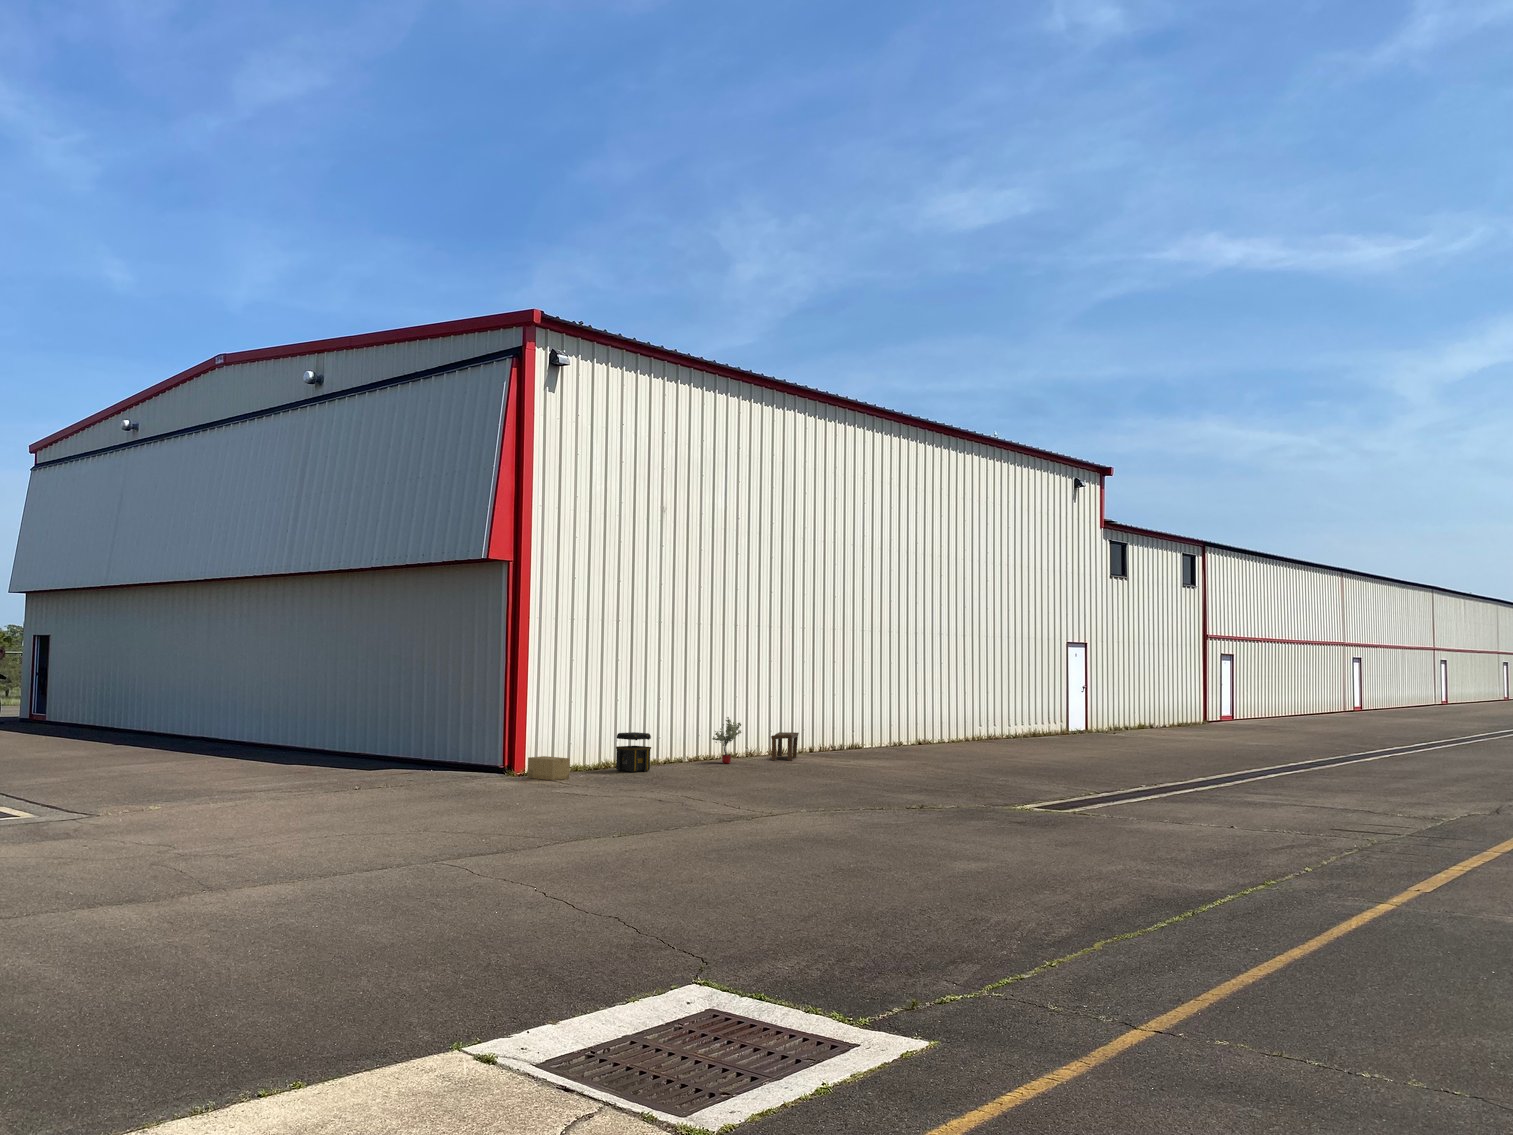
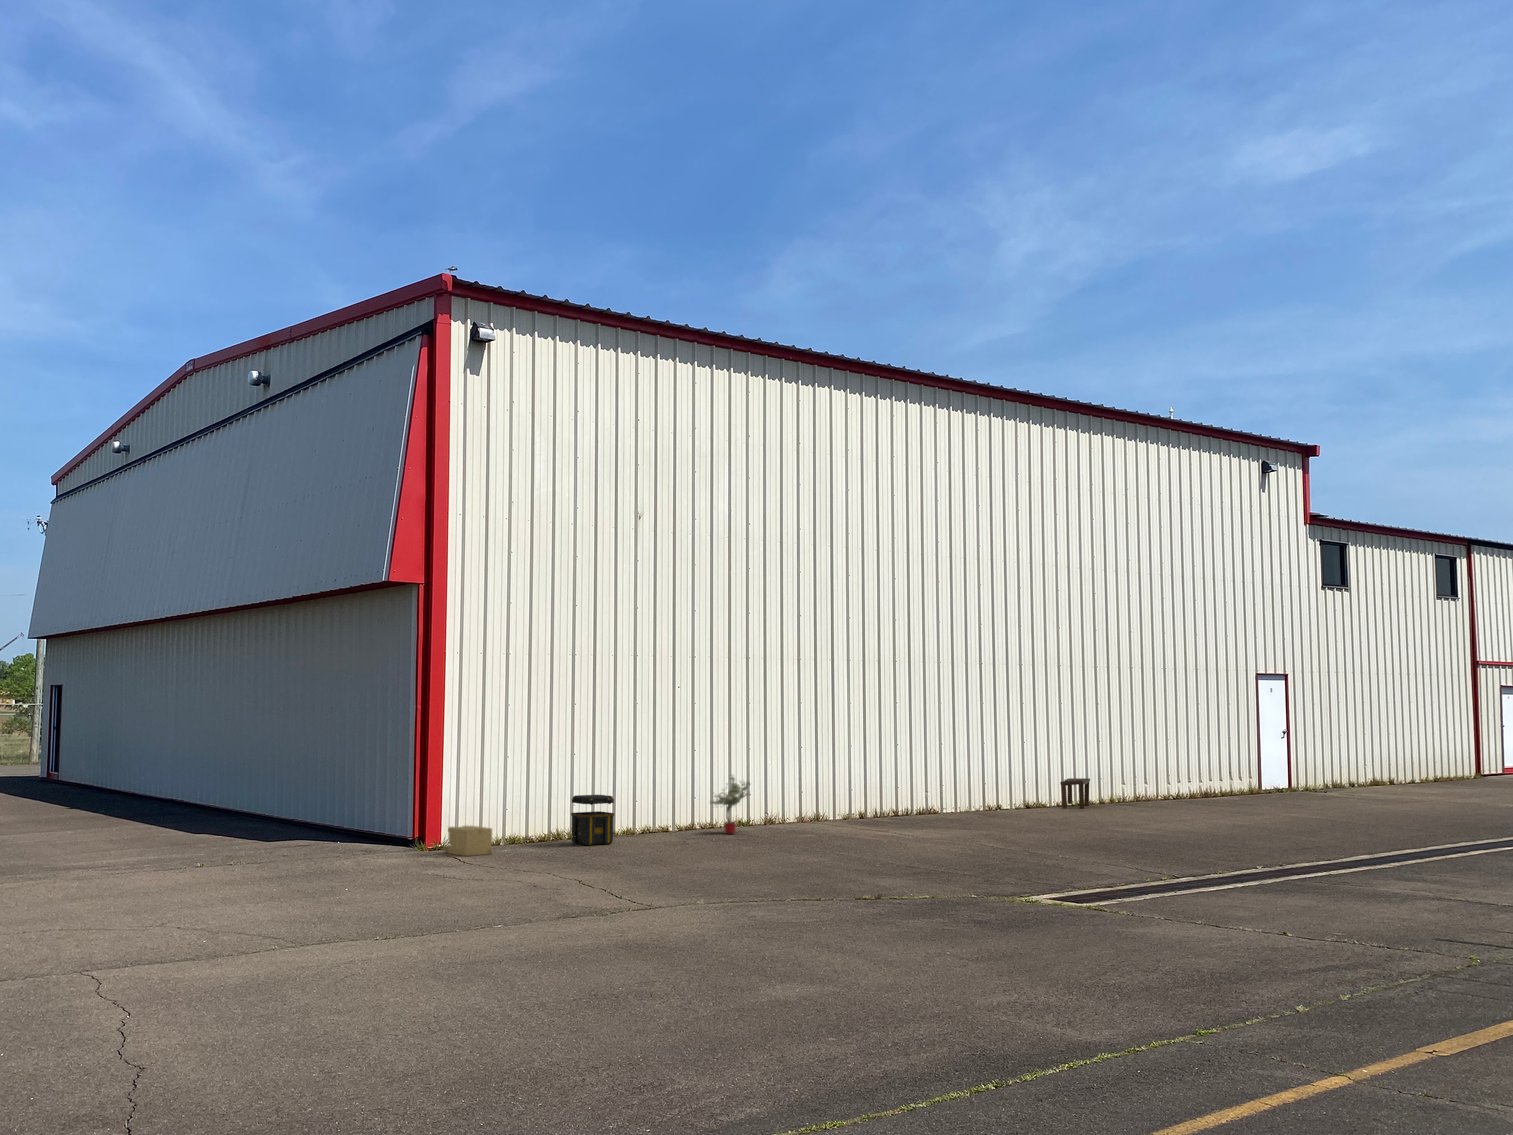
bench: present [771,732,799,761] -> present [1060,778,1090,809]

